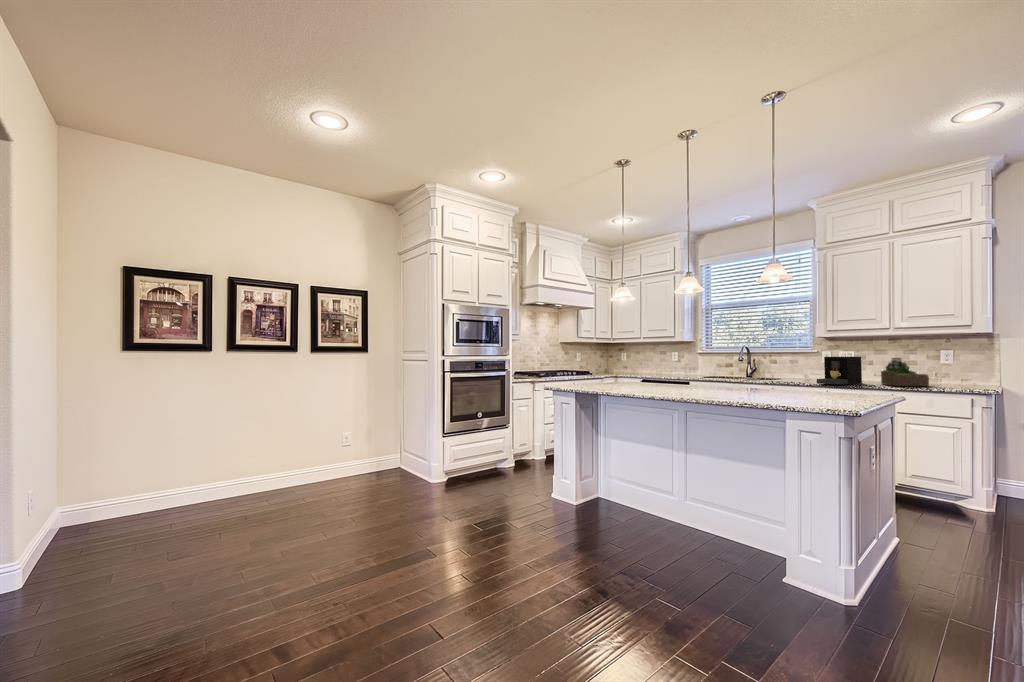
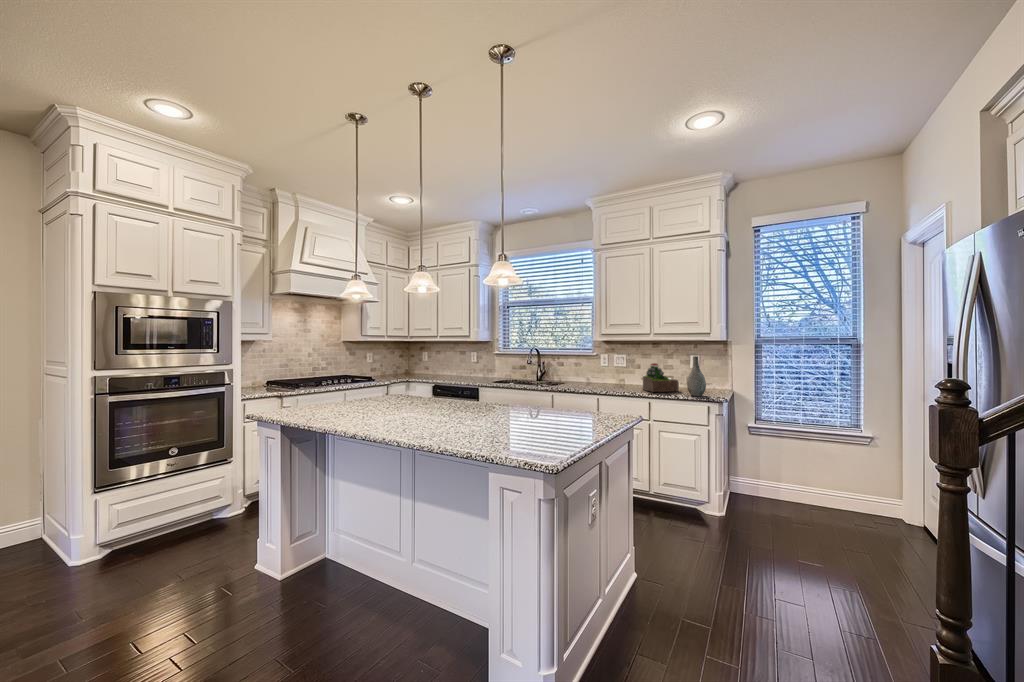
vase: none [944,349,970,390] -> present [687,356,706,396]
coffee maker: present [817,357,862,385] -> none [588,361,628,391]

